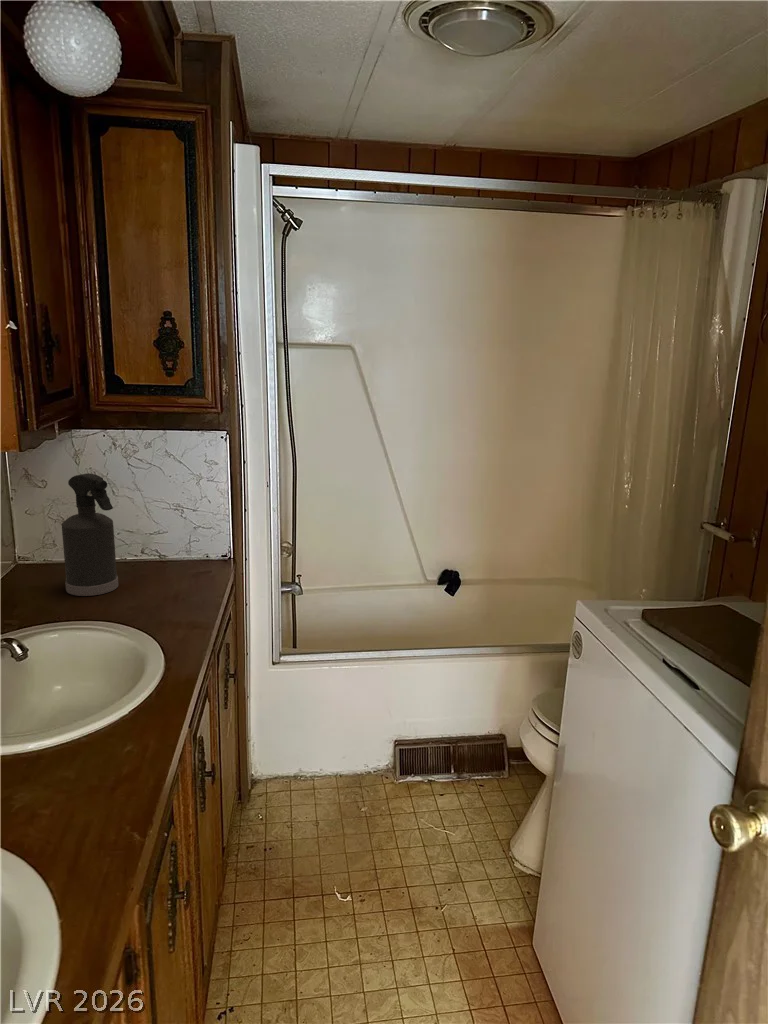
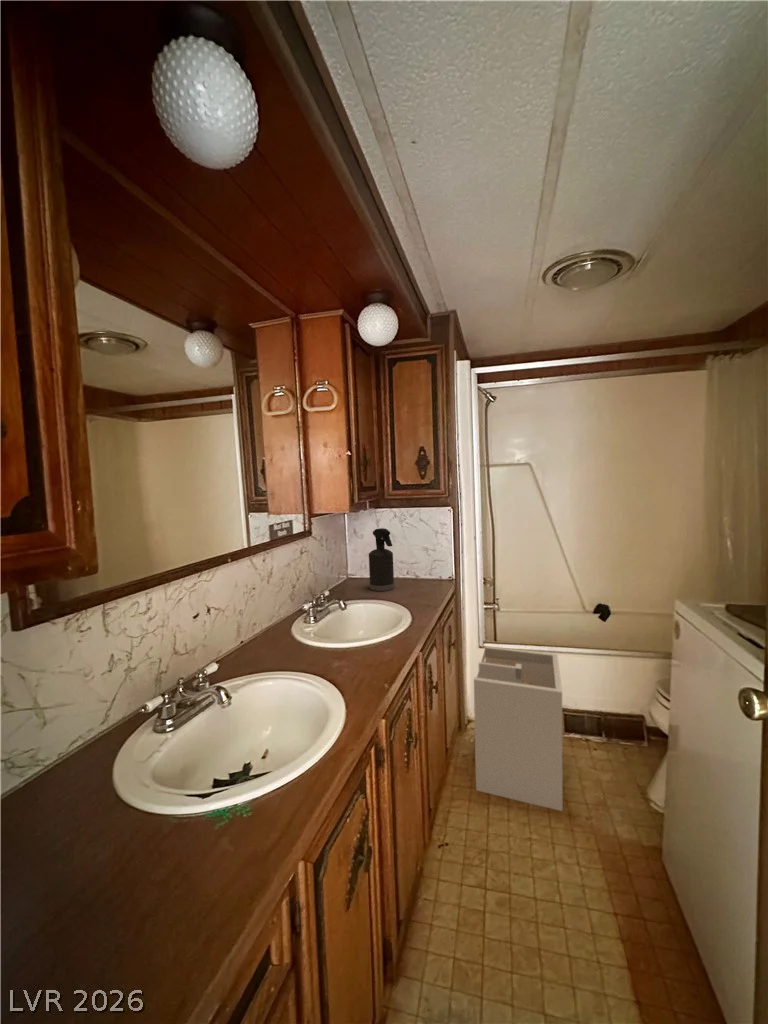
laundry hamper: none [269,665,405,897] -> present [474,646,563,811]

